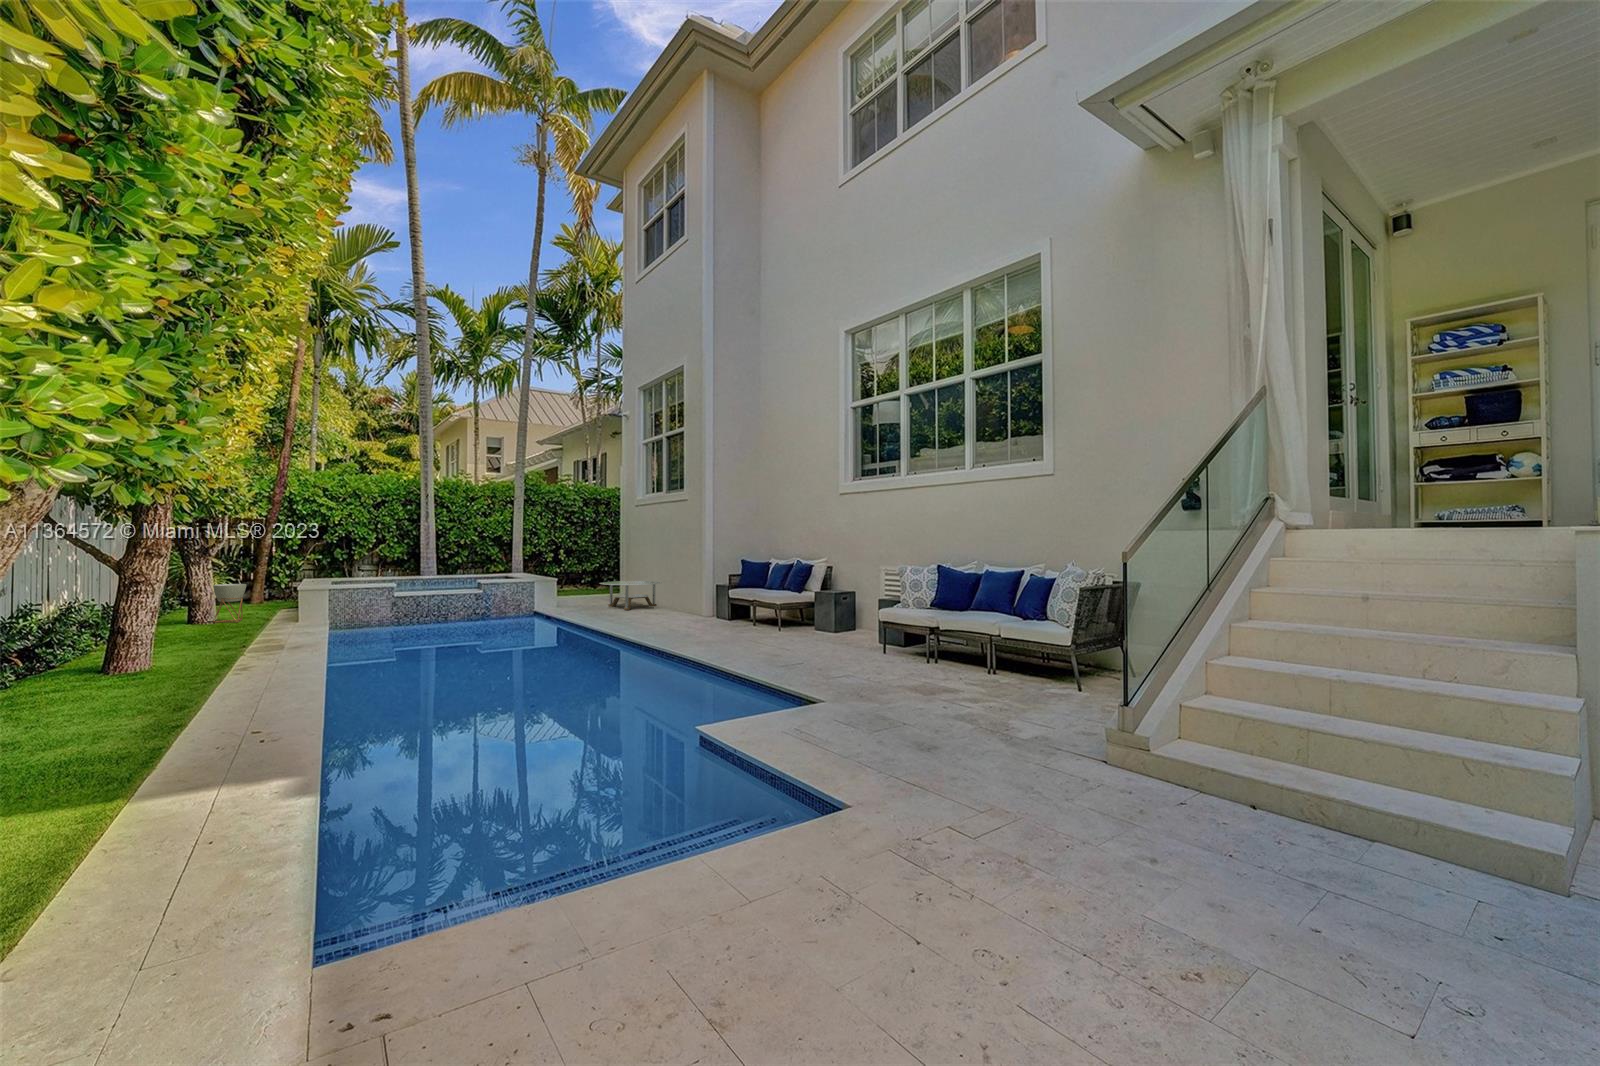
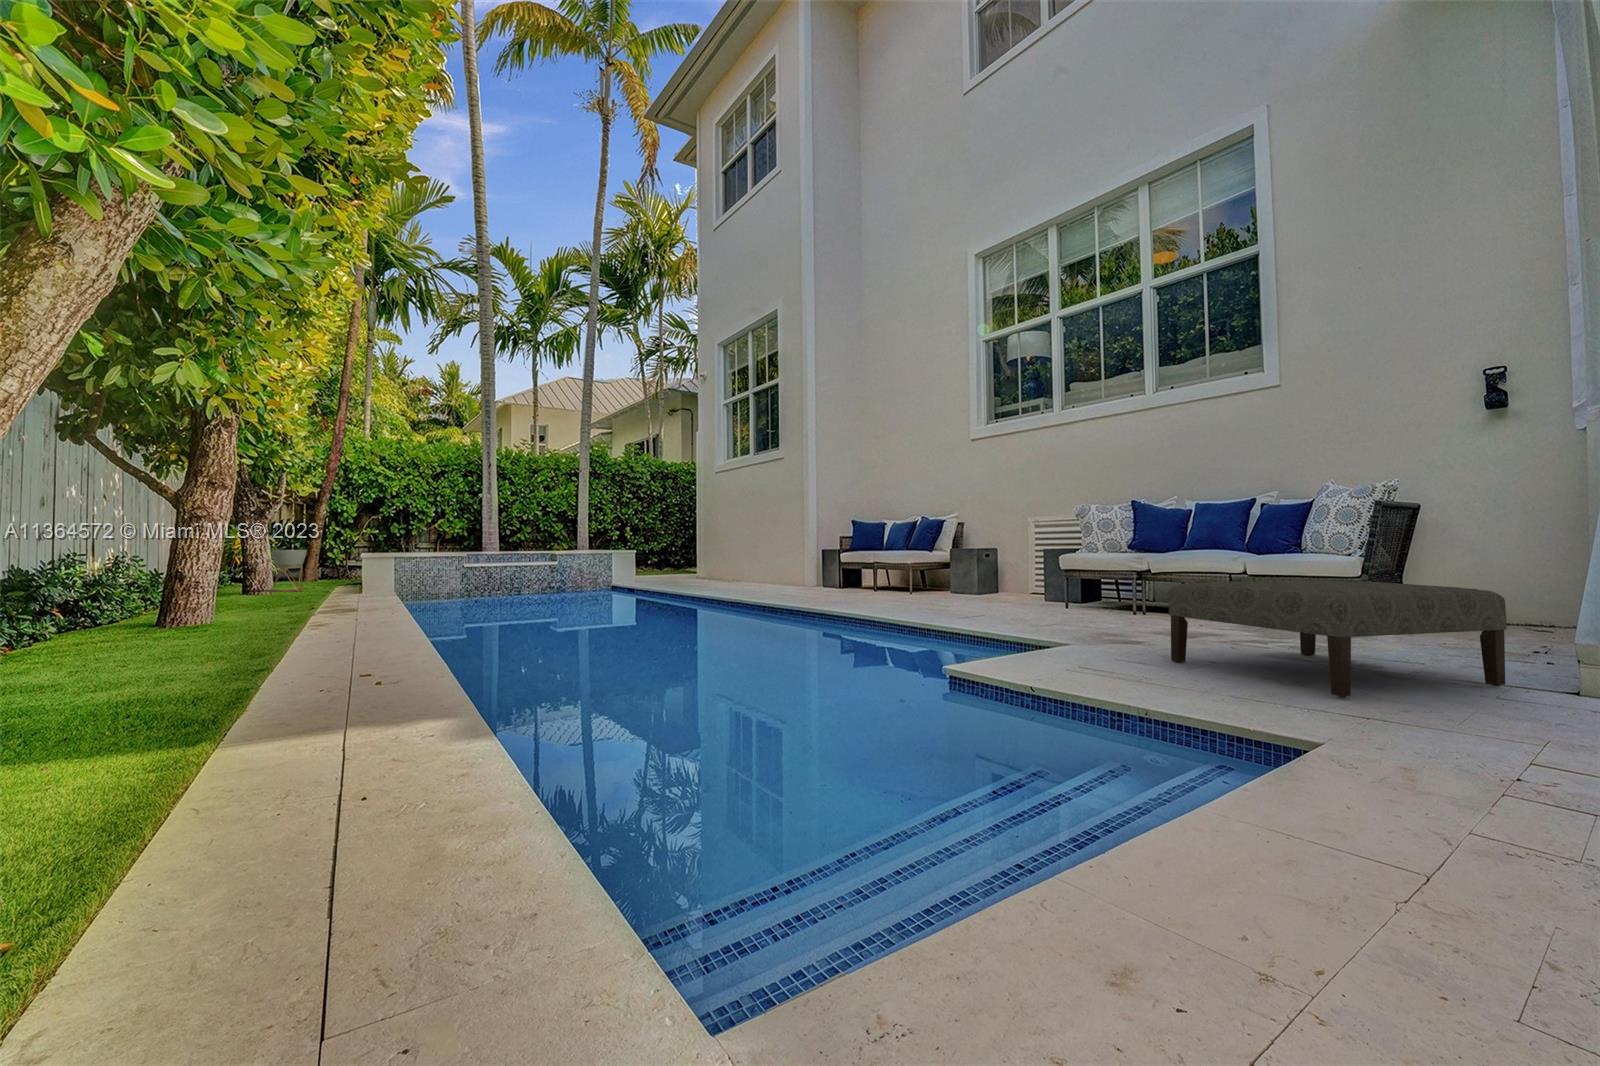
round table: present [600,581,661,610] -> none [683,552,750,582]
ottoman: none [877,659,1072,761] -> present [1169,580,1507,698]

